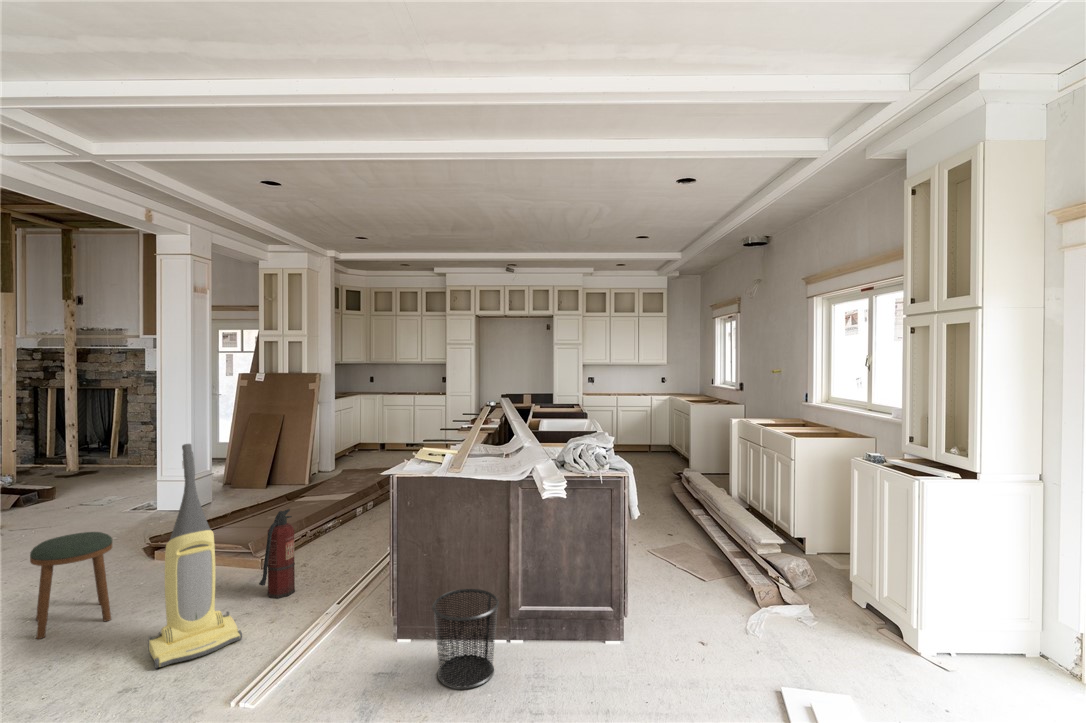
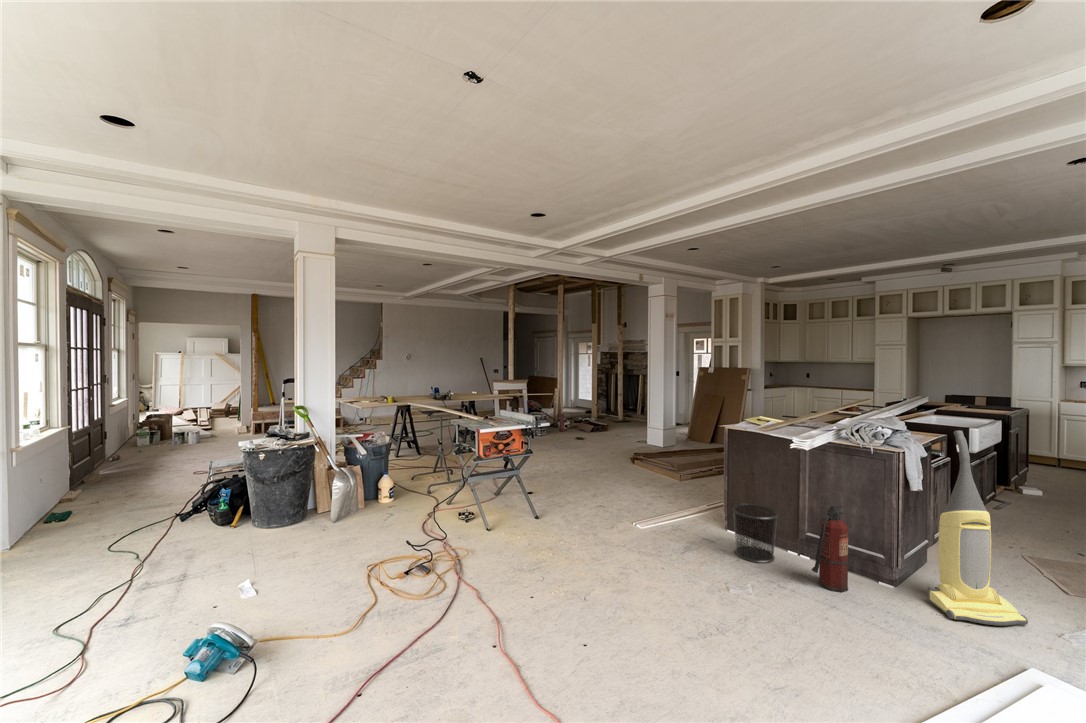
vacuum cleaner: present [149,444,242,669] -> present [927,431,1028,626]
fire extinguisher: present [259,509,295,598] -> present [812,505,848,592]
stool: present [30,532,112,639] -> none [581,438,610,481]

